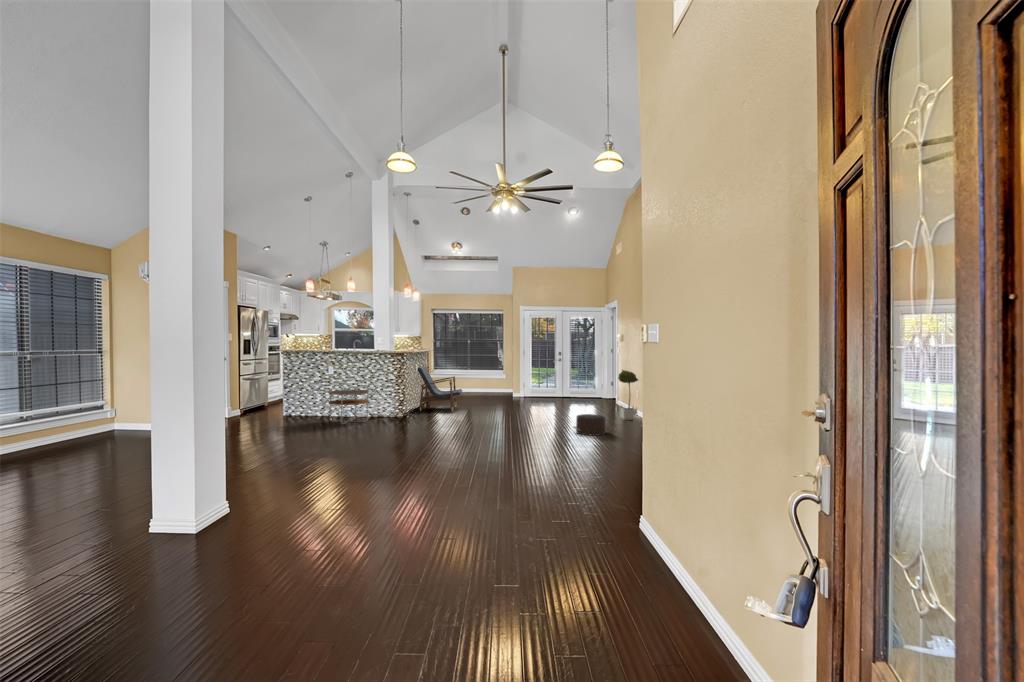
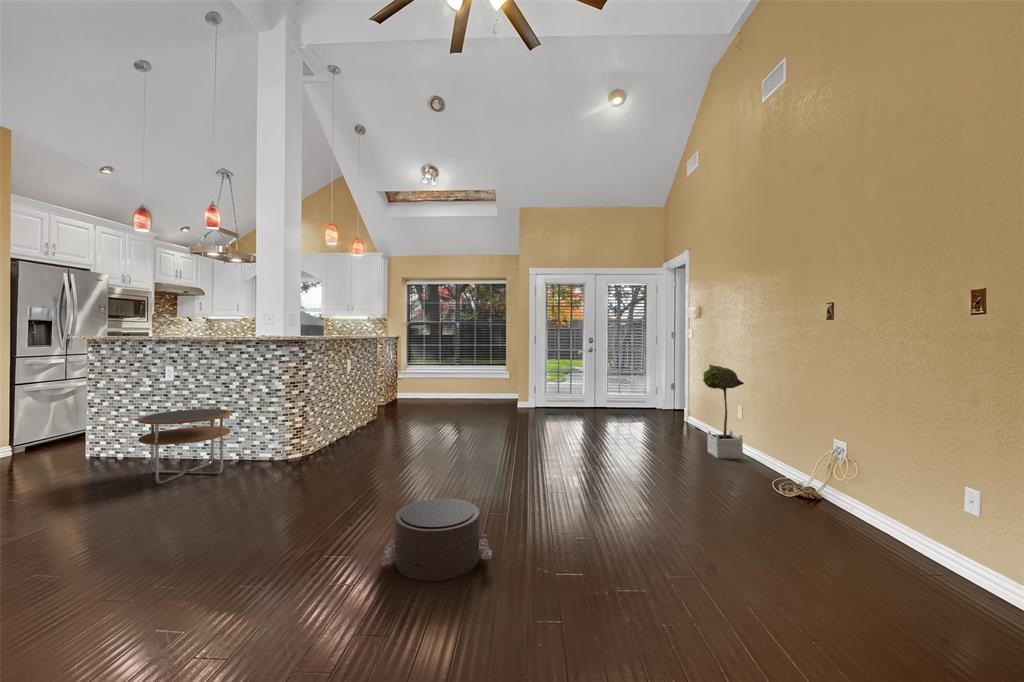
lounge chair: present [418,366,462,412] -> none [348,361,431,441]
pouf: present [573,414,611,436] -> present [382,498,492,581]

